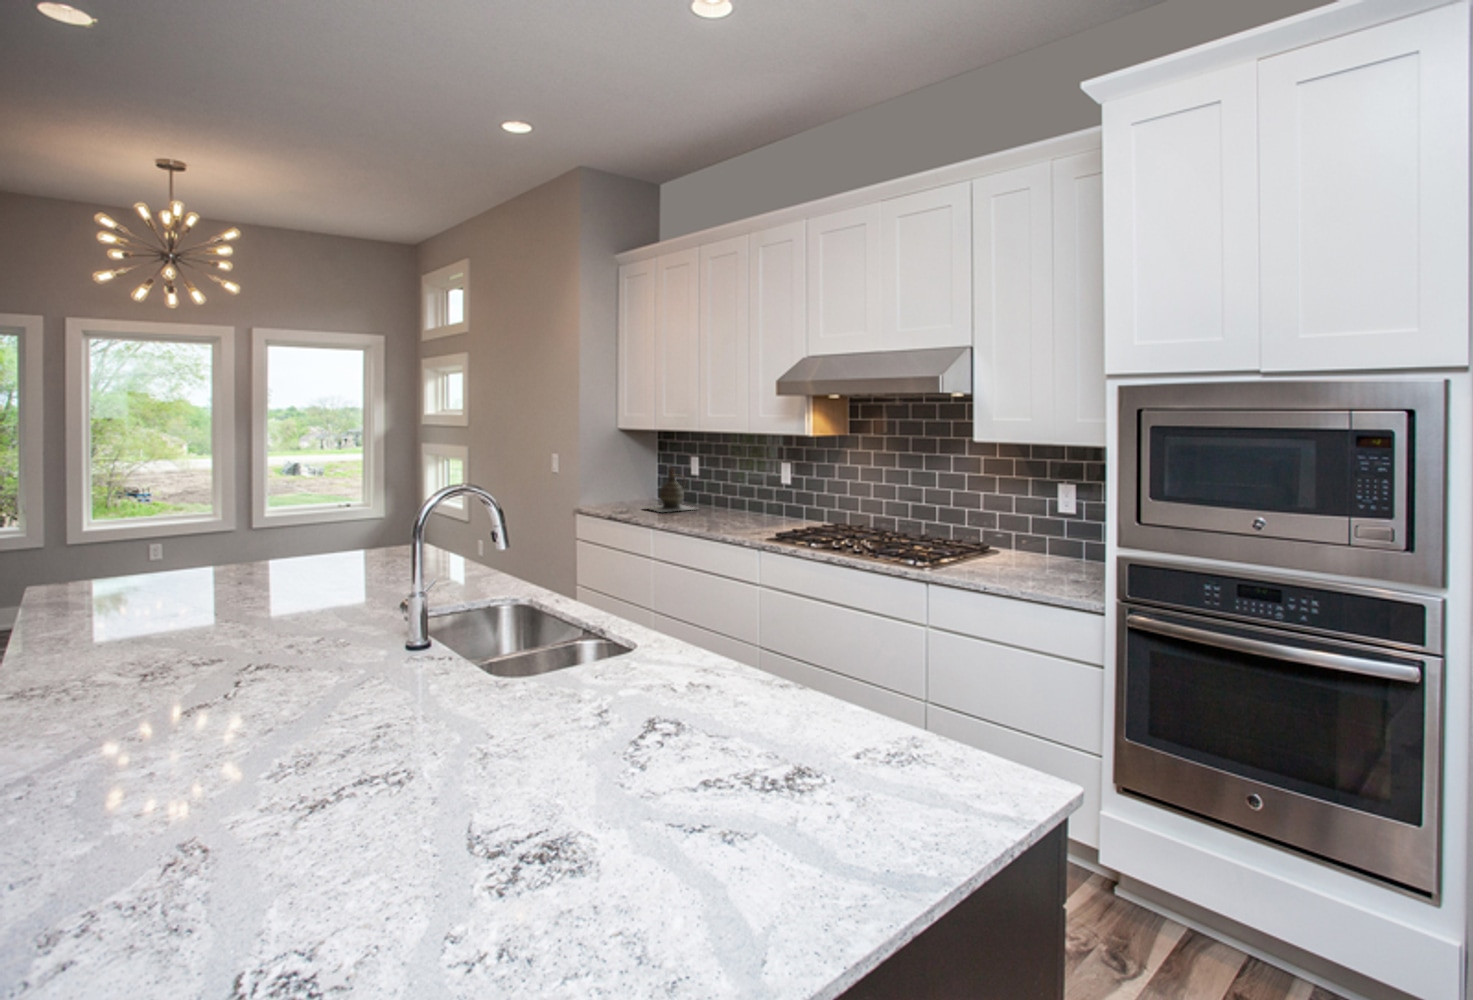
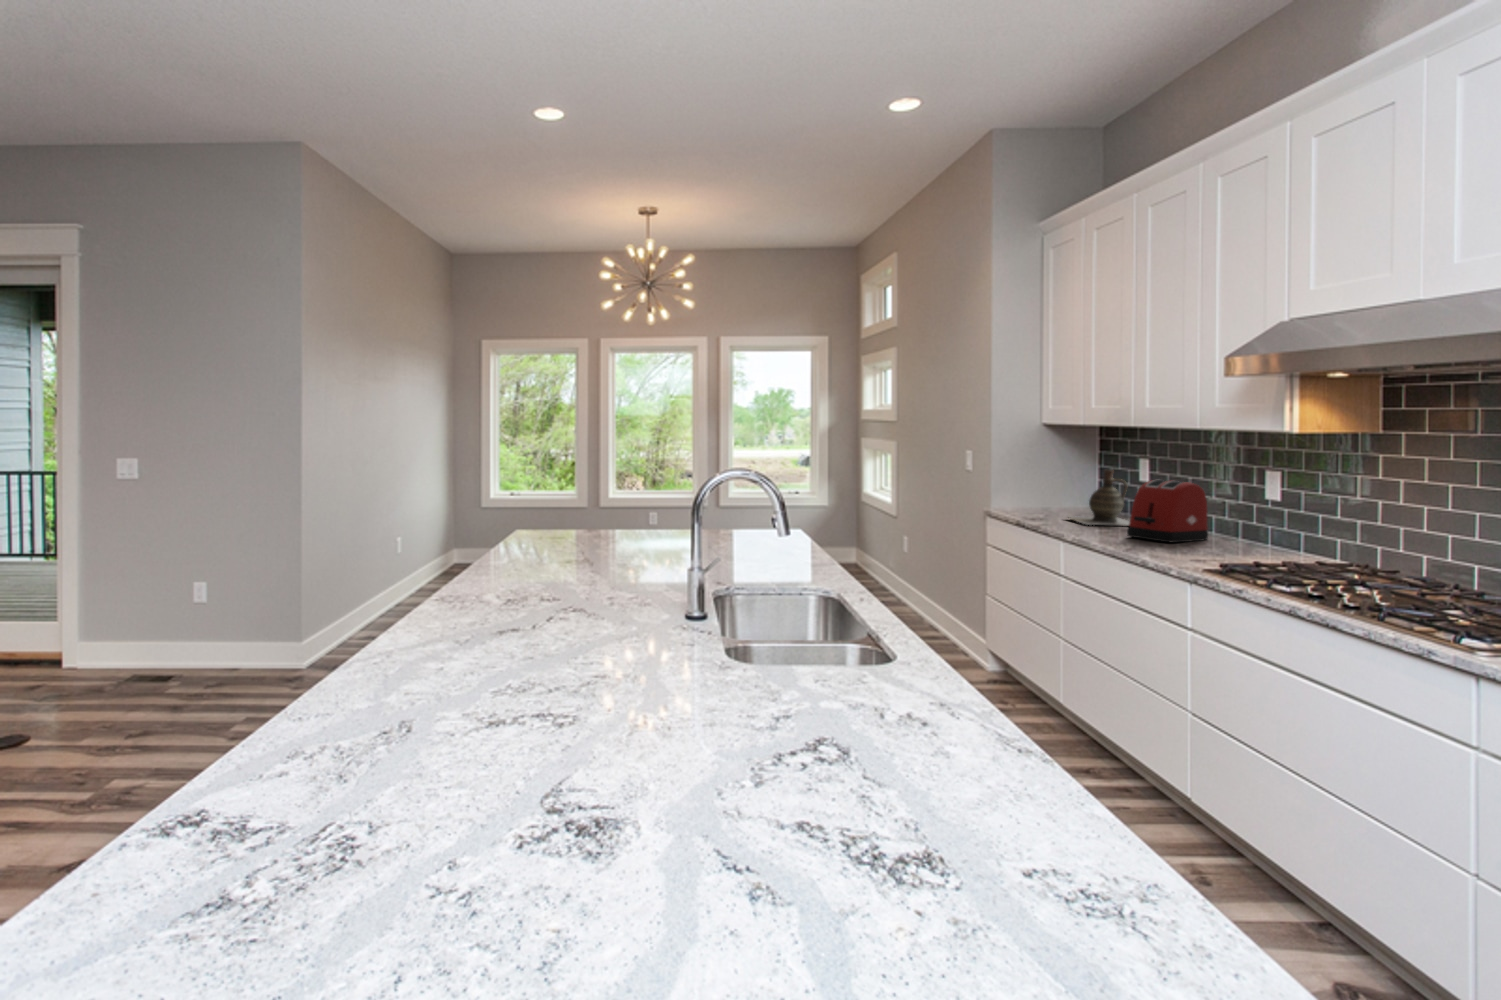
toaster: none [697,474,748,521] -> present [1127,480,1208,543]

